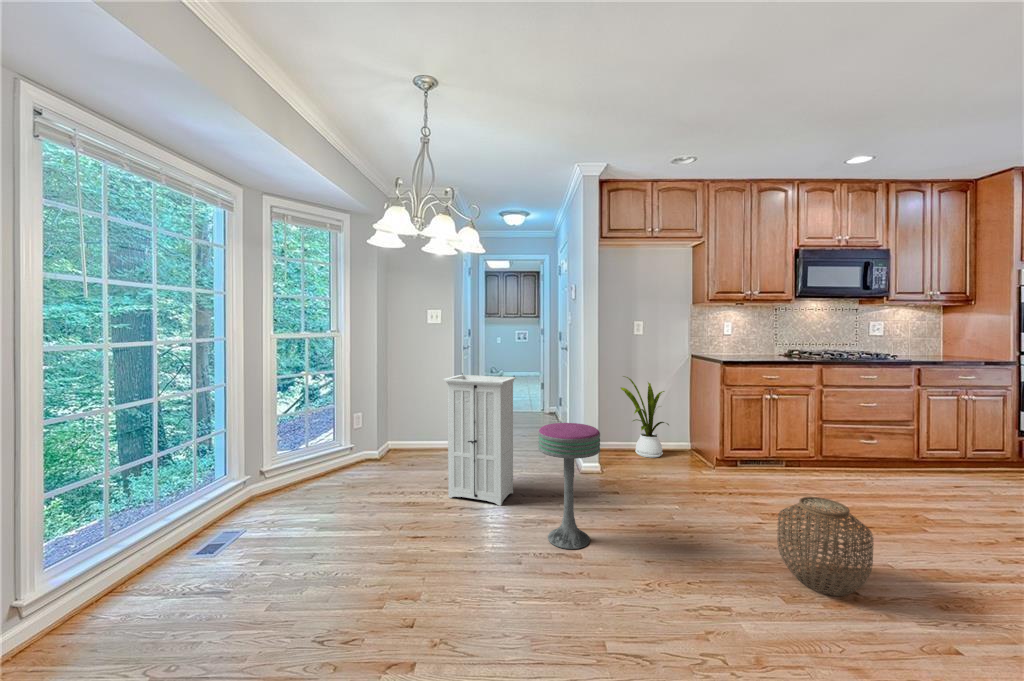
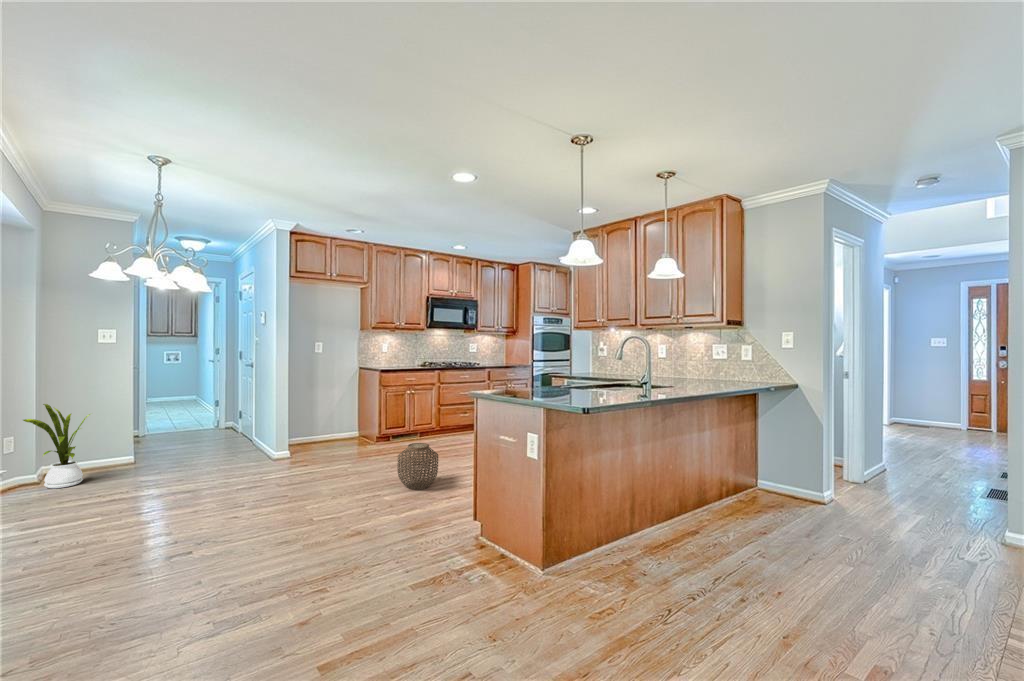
storage cabinet: present [443,373,516,506] -> none [145,388,218,497]
house plant: present [621,376,669,458] -> present [23,404,90,488]
bar stool: present [538,423,600,549] -> none [246,419,293,504]

